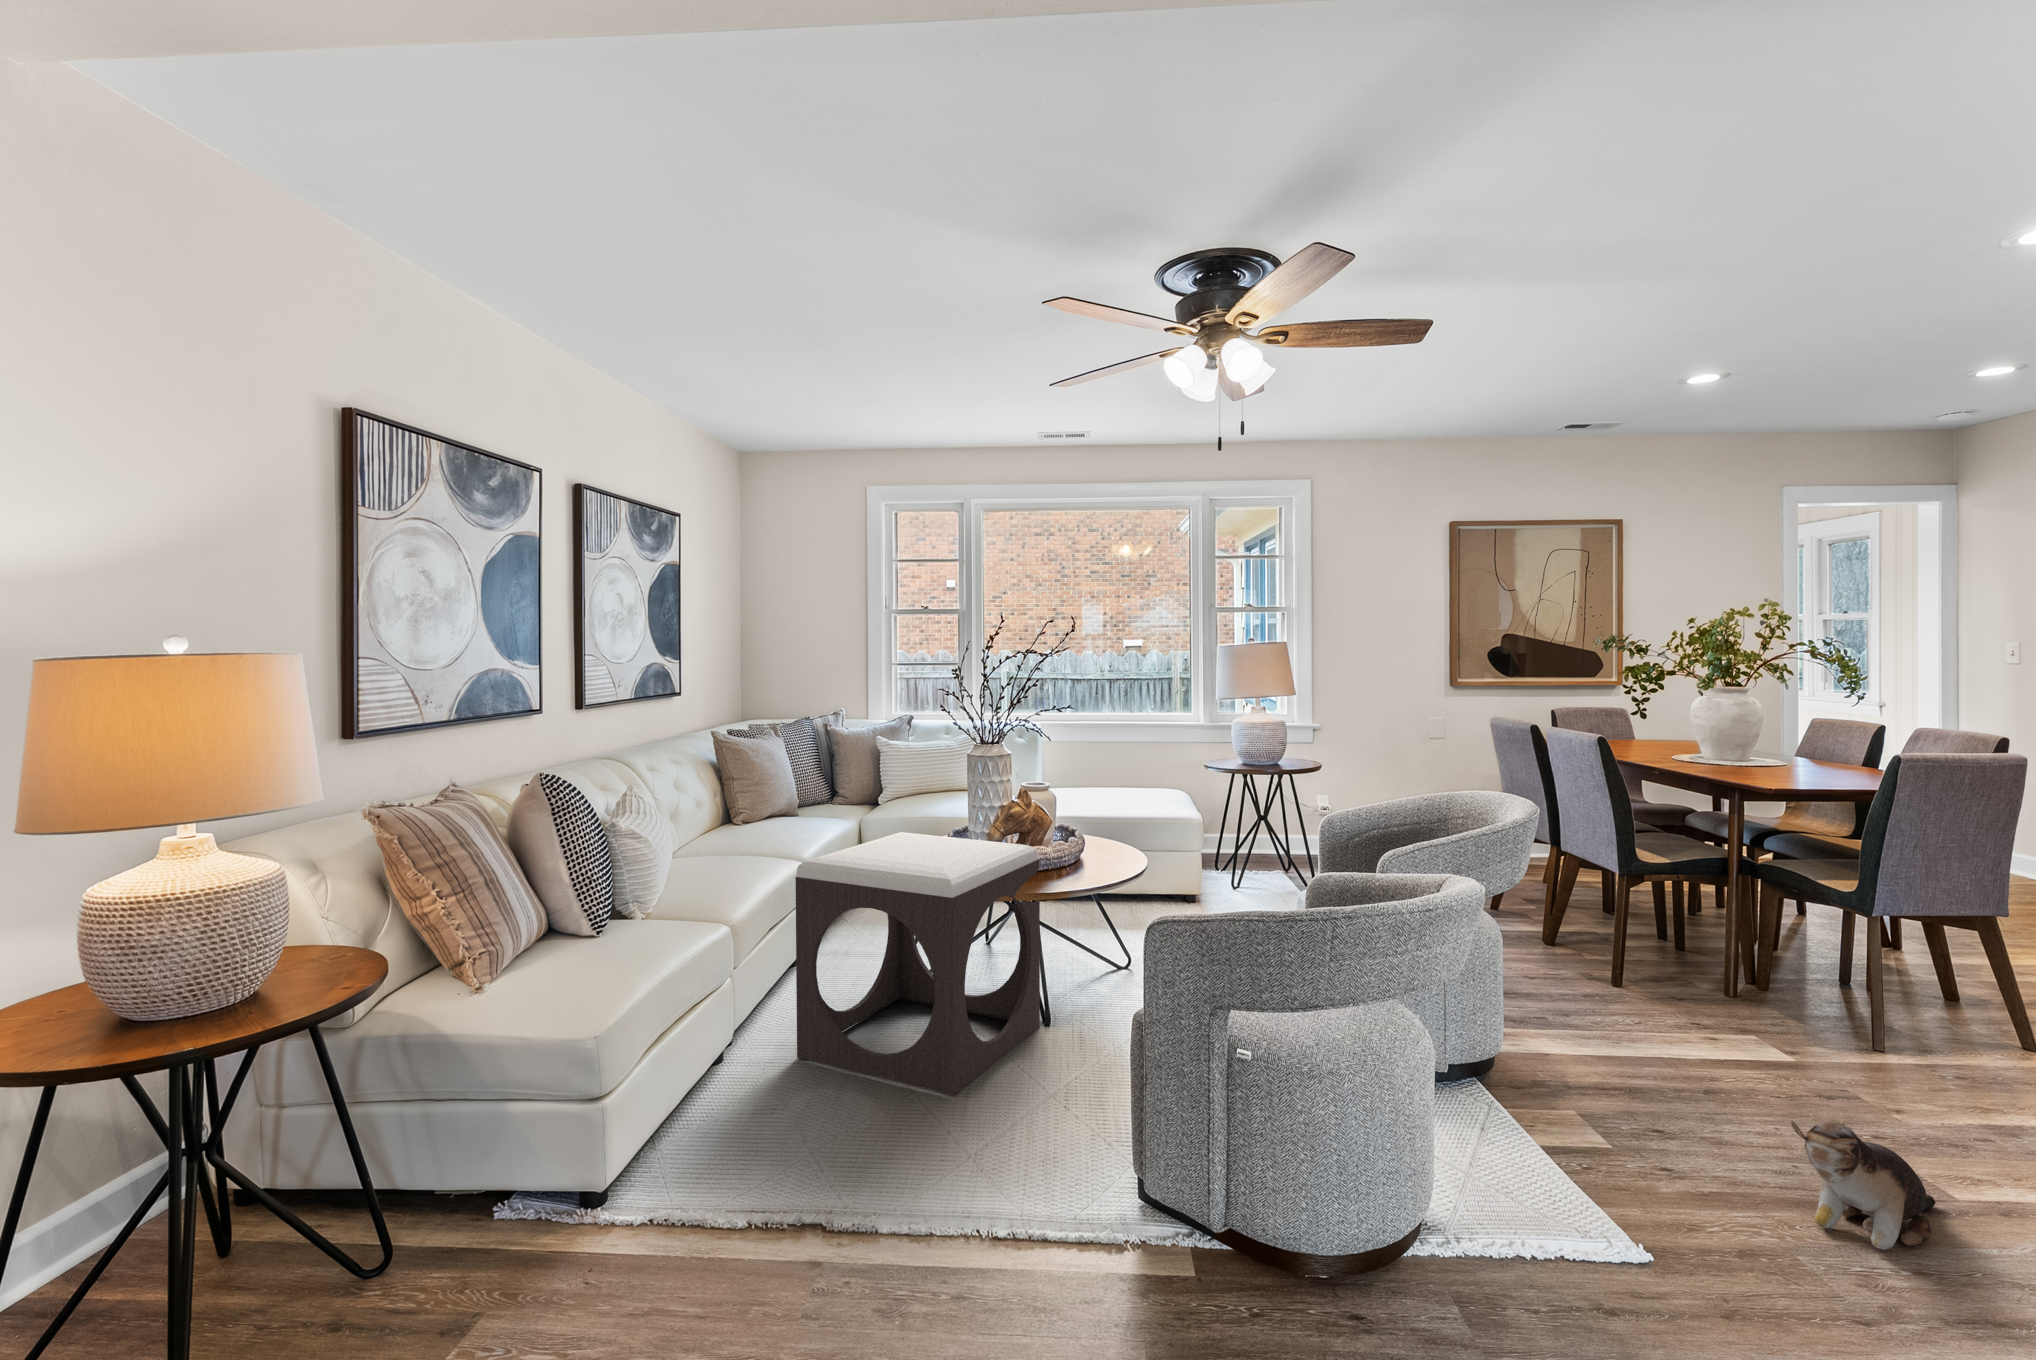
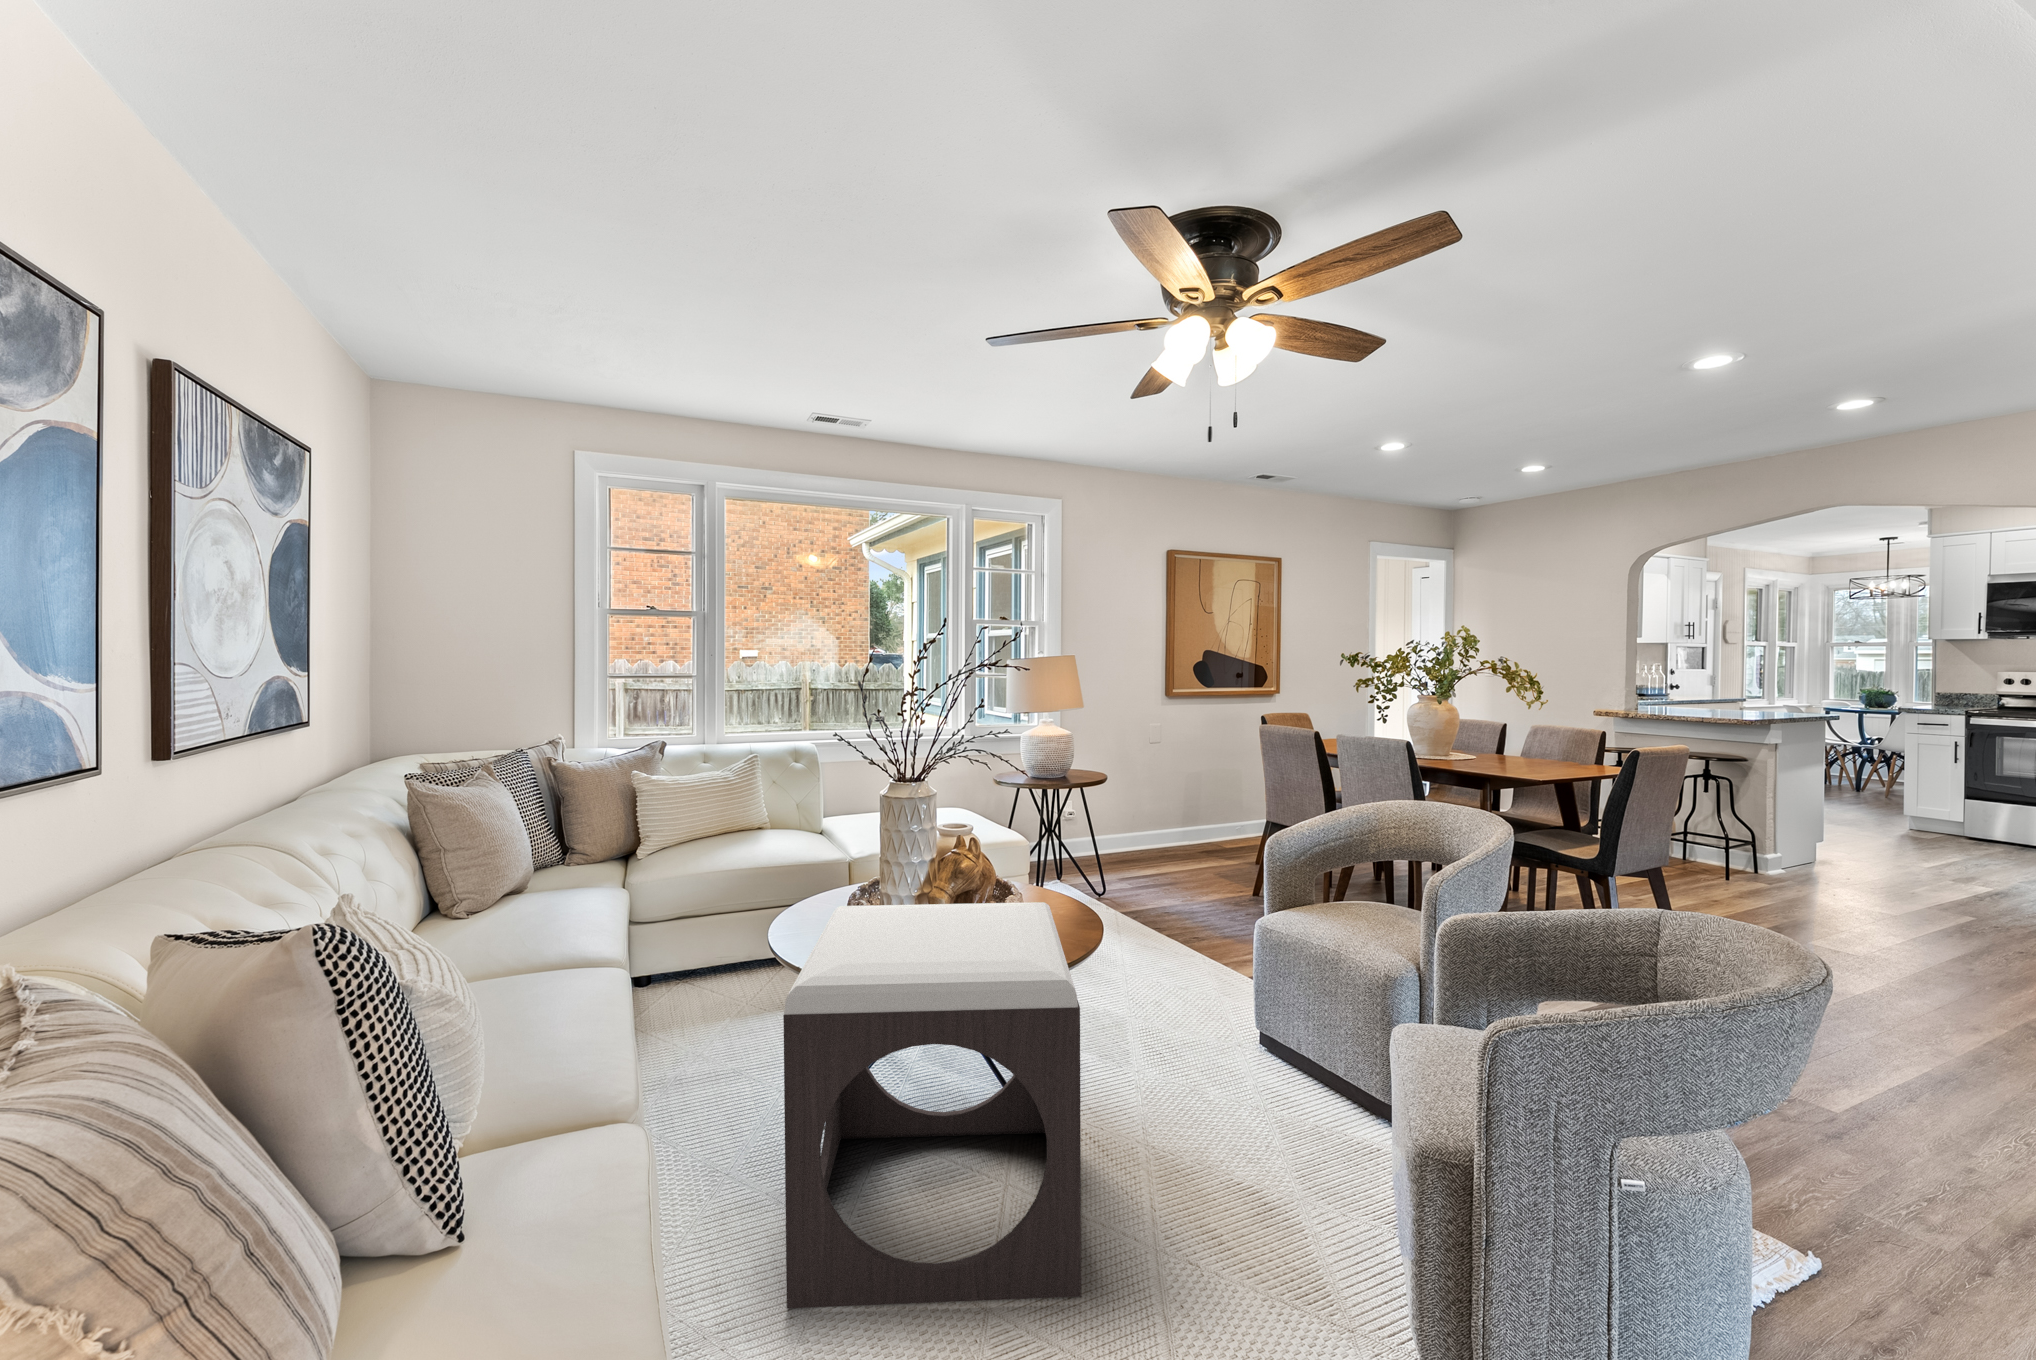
plush toy: present [1791,1121,1936,1250] -> none [1862,1066,1958,1174]

